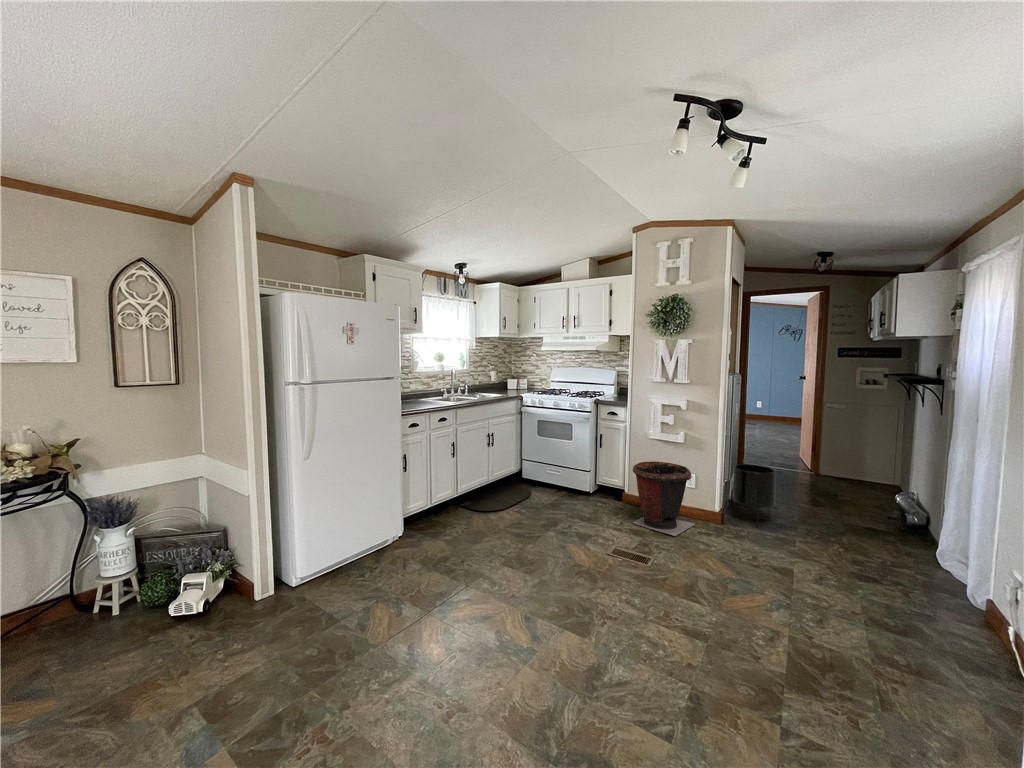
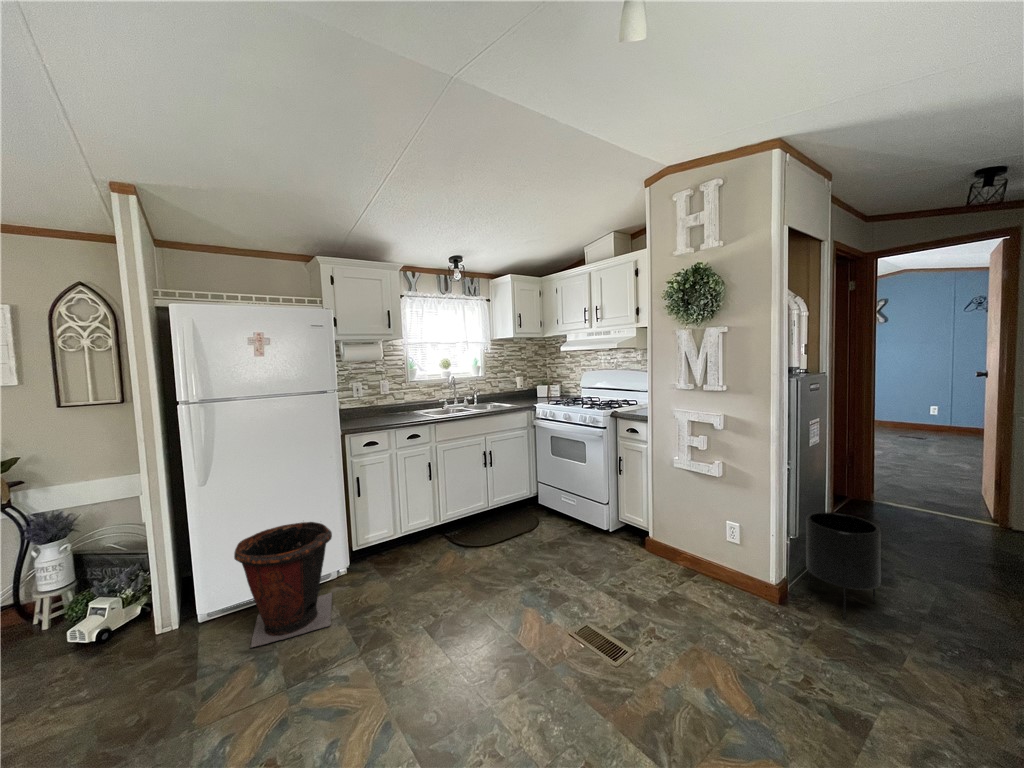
trash can: present [632,461,695,536] -> present [234,522,332,647]

